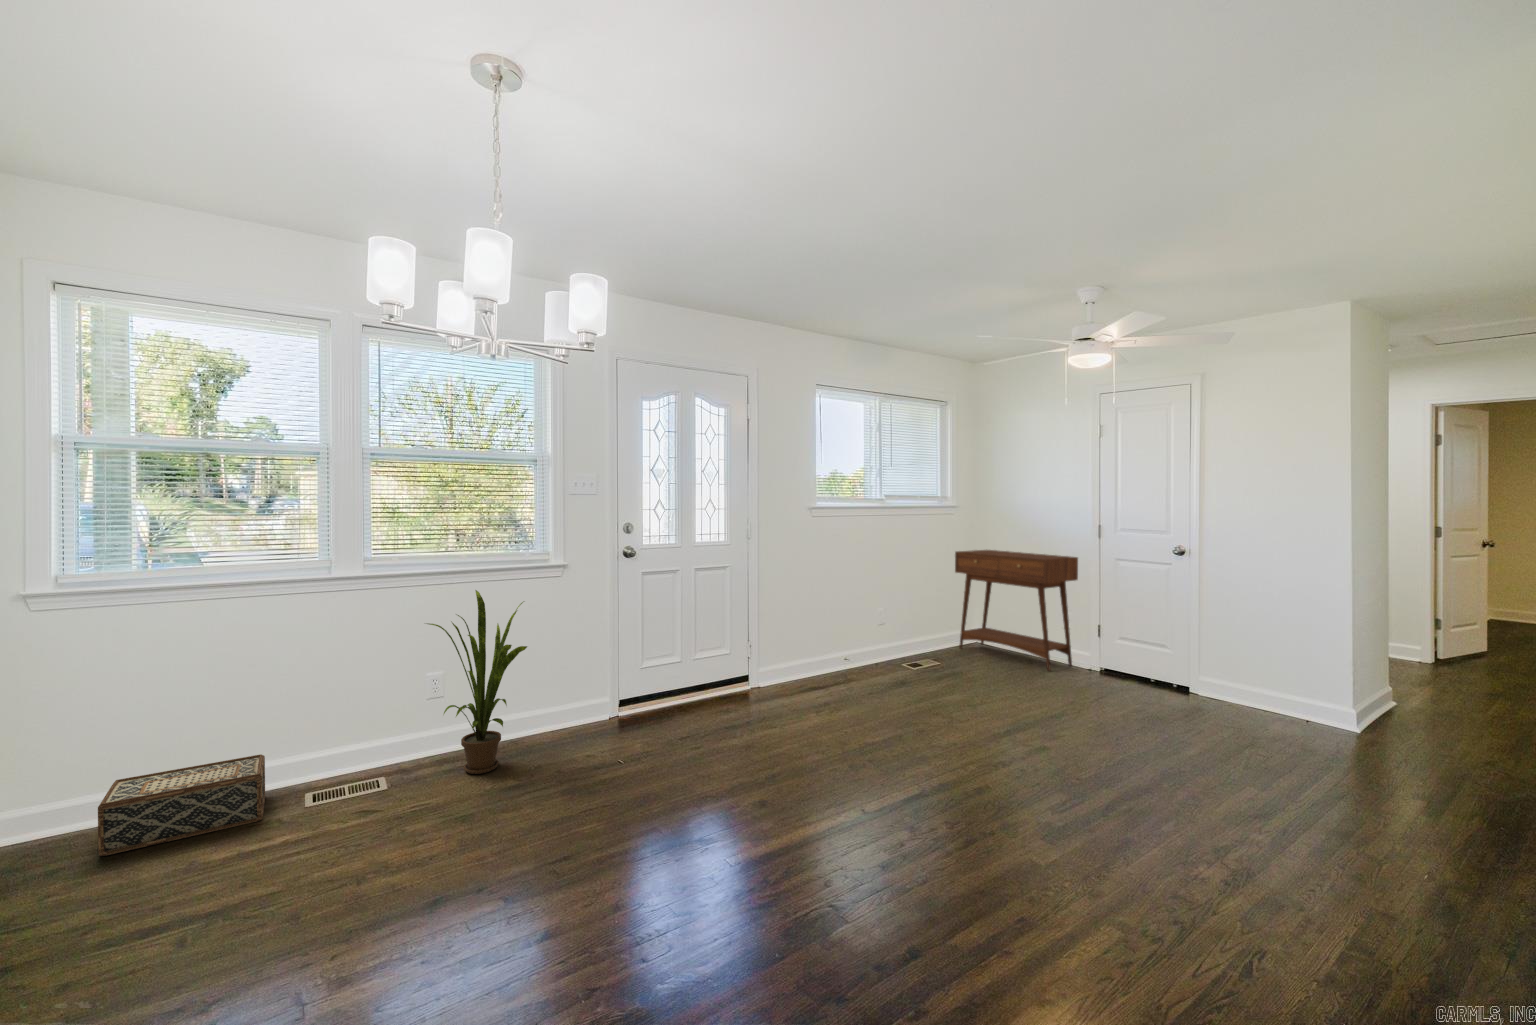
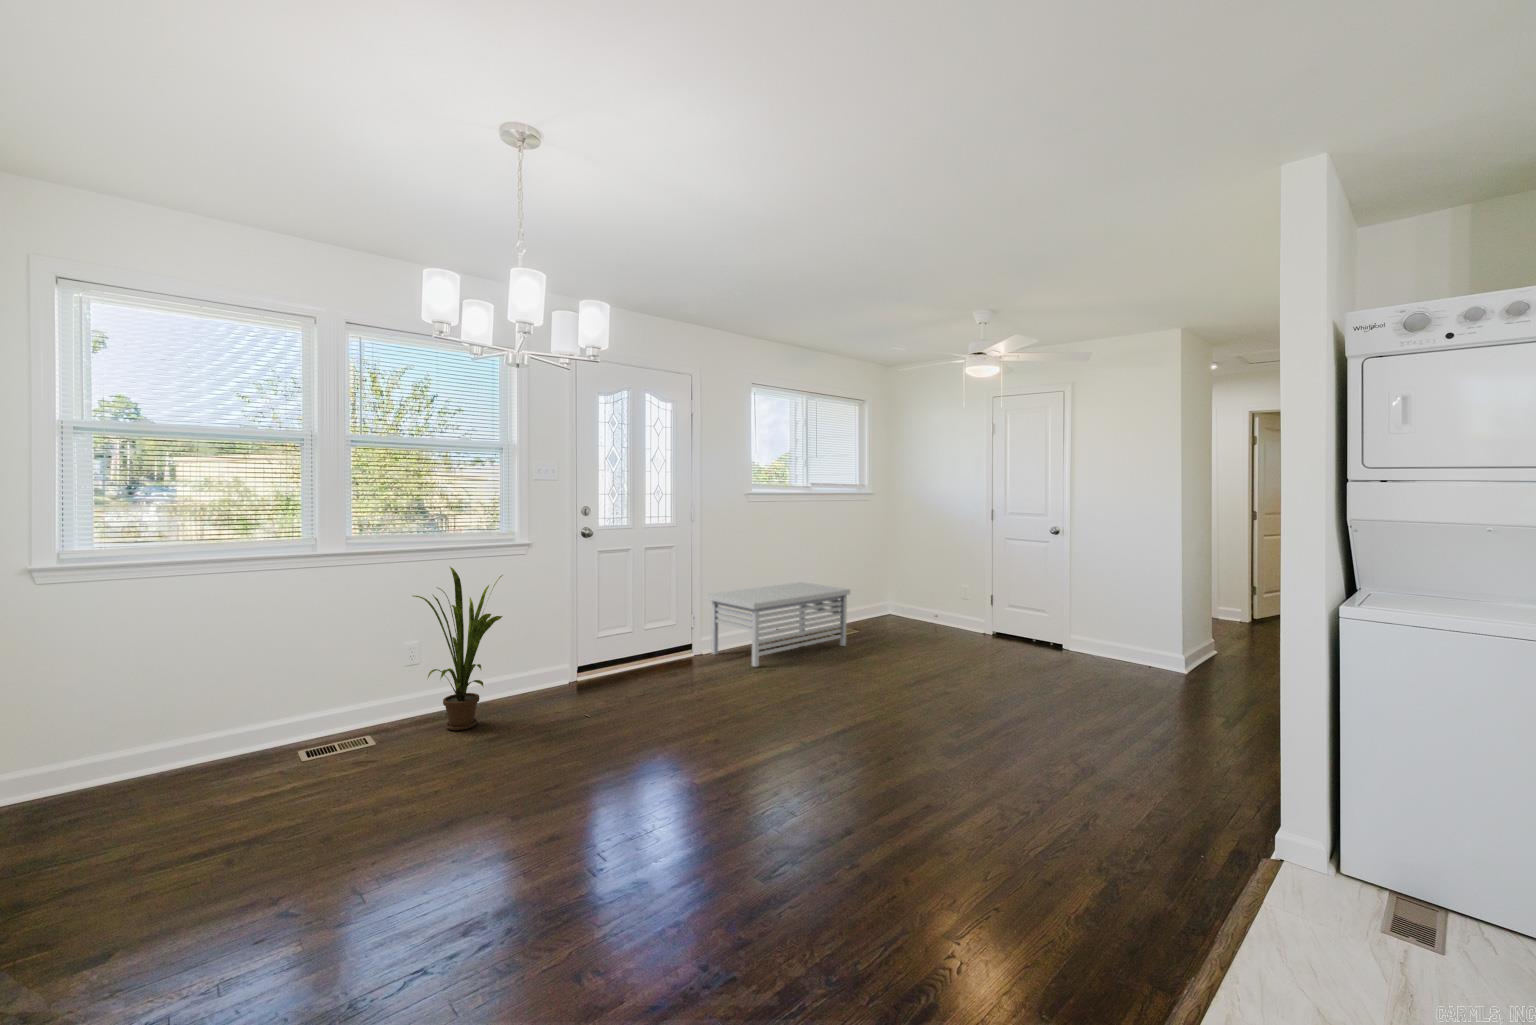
console table: present [955,550,1078,671] -> none [872,532,976,636]
storage bench: none [764,605,929,704] -> present [705,582,850,667]
woven basket: present [98,754,265,856] -> none [120,717,268,806]

